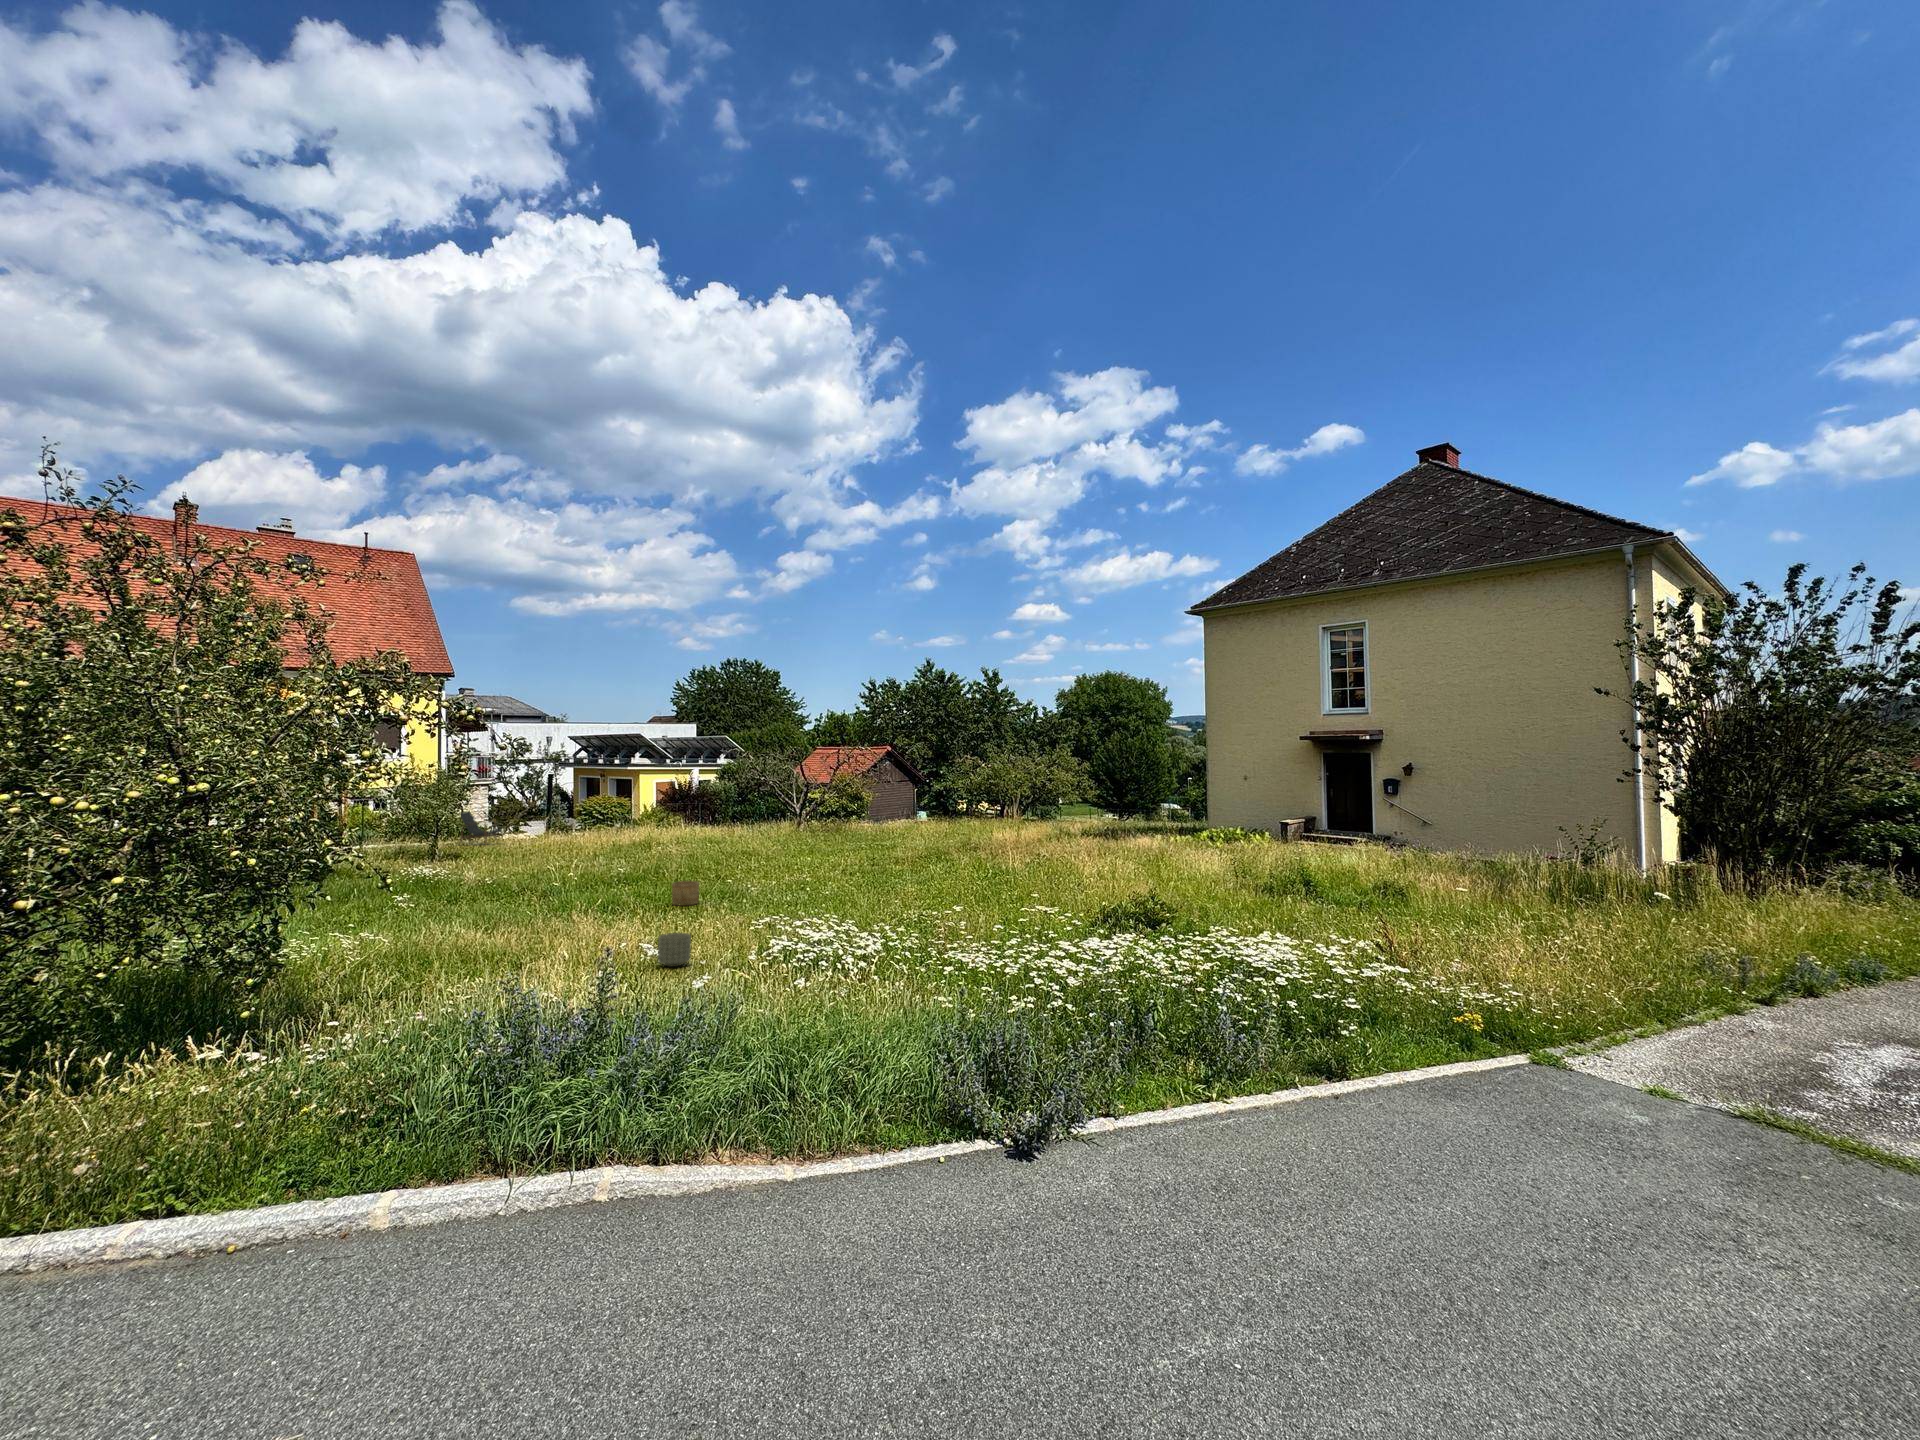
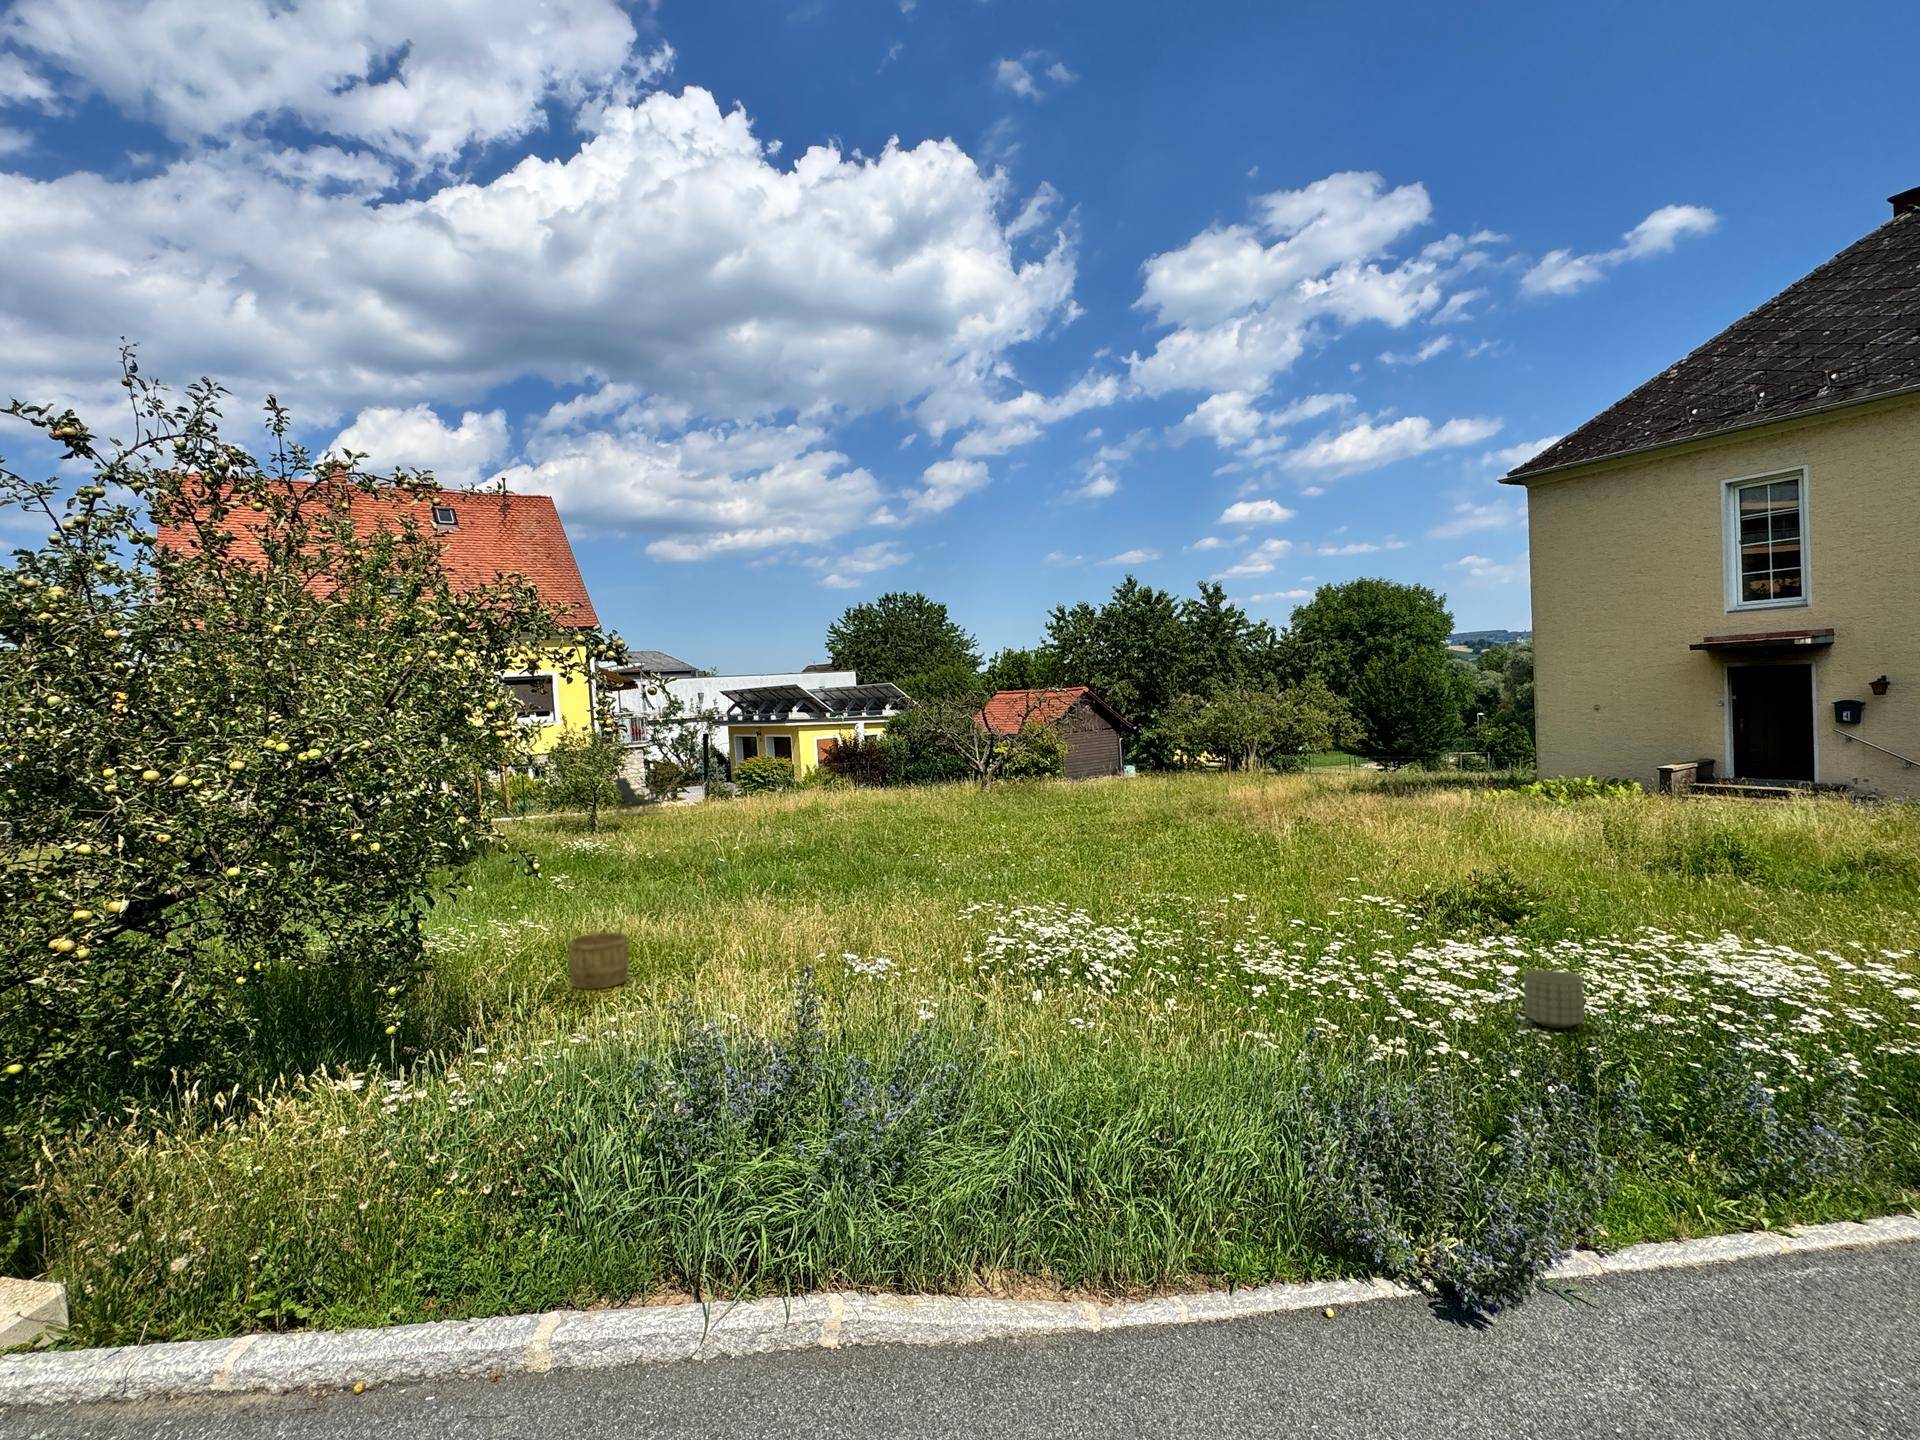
wooden bucket: present [672,881,699,906] -> present [567,933,629,990]
planter: present [658,933,691,967] -> present [1524,970,1584,1028]

